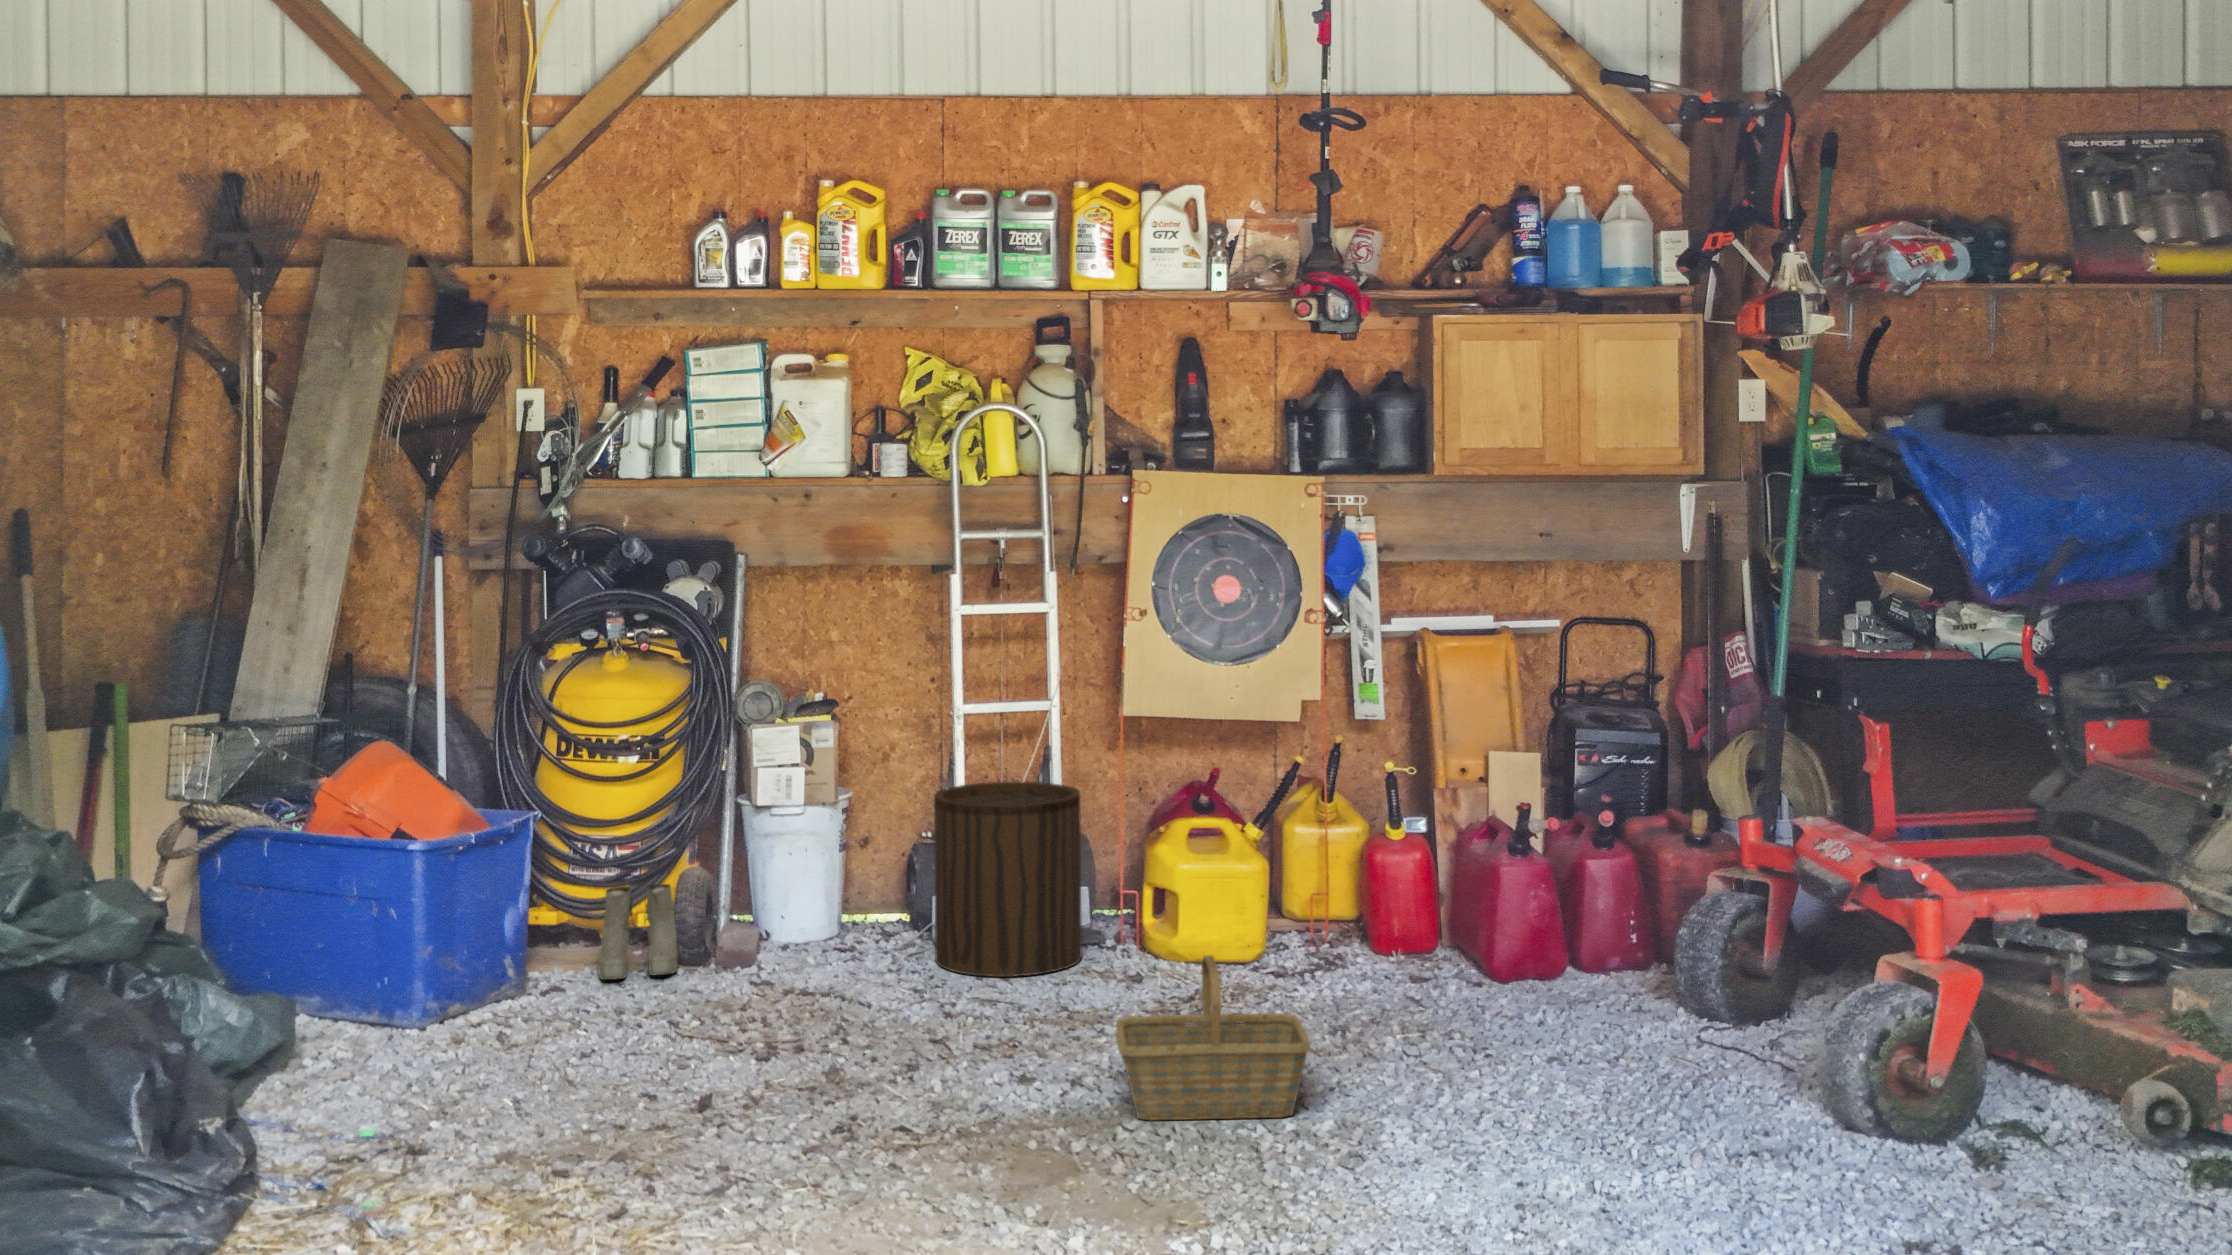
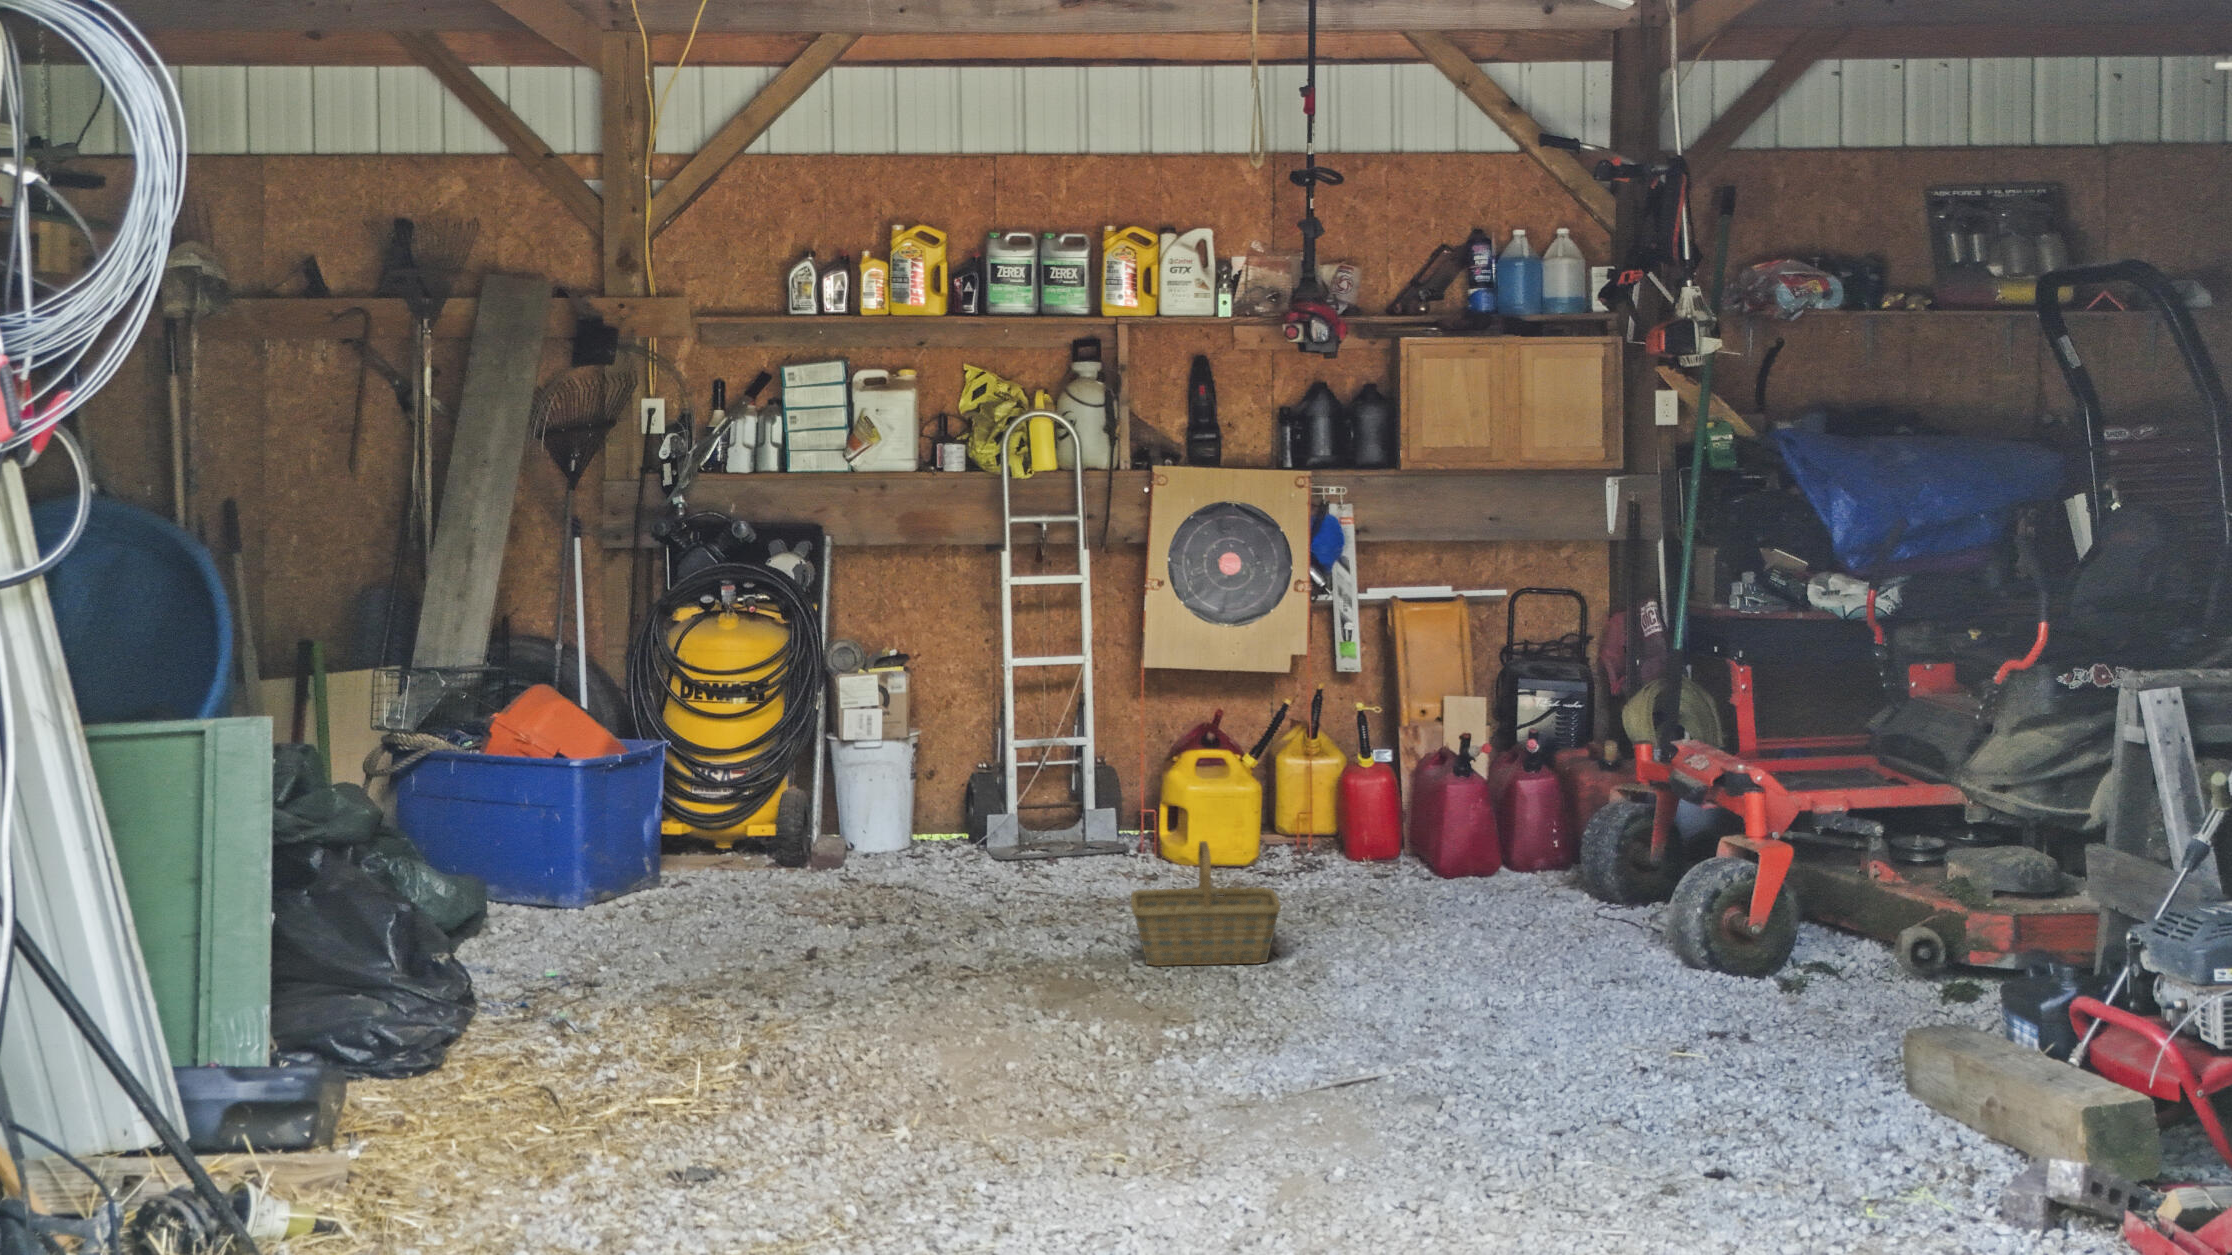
stool: present [934,782,1082,977] -> none [988,721,1109,875]
boots: present [598,884,678,980] -> none [715,802,779,878]

